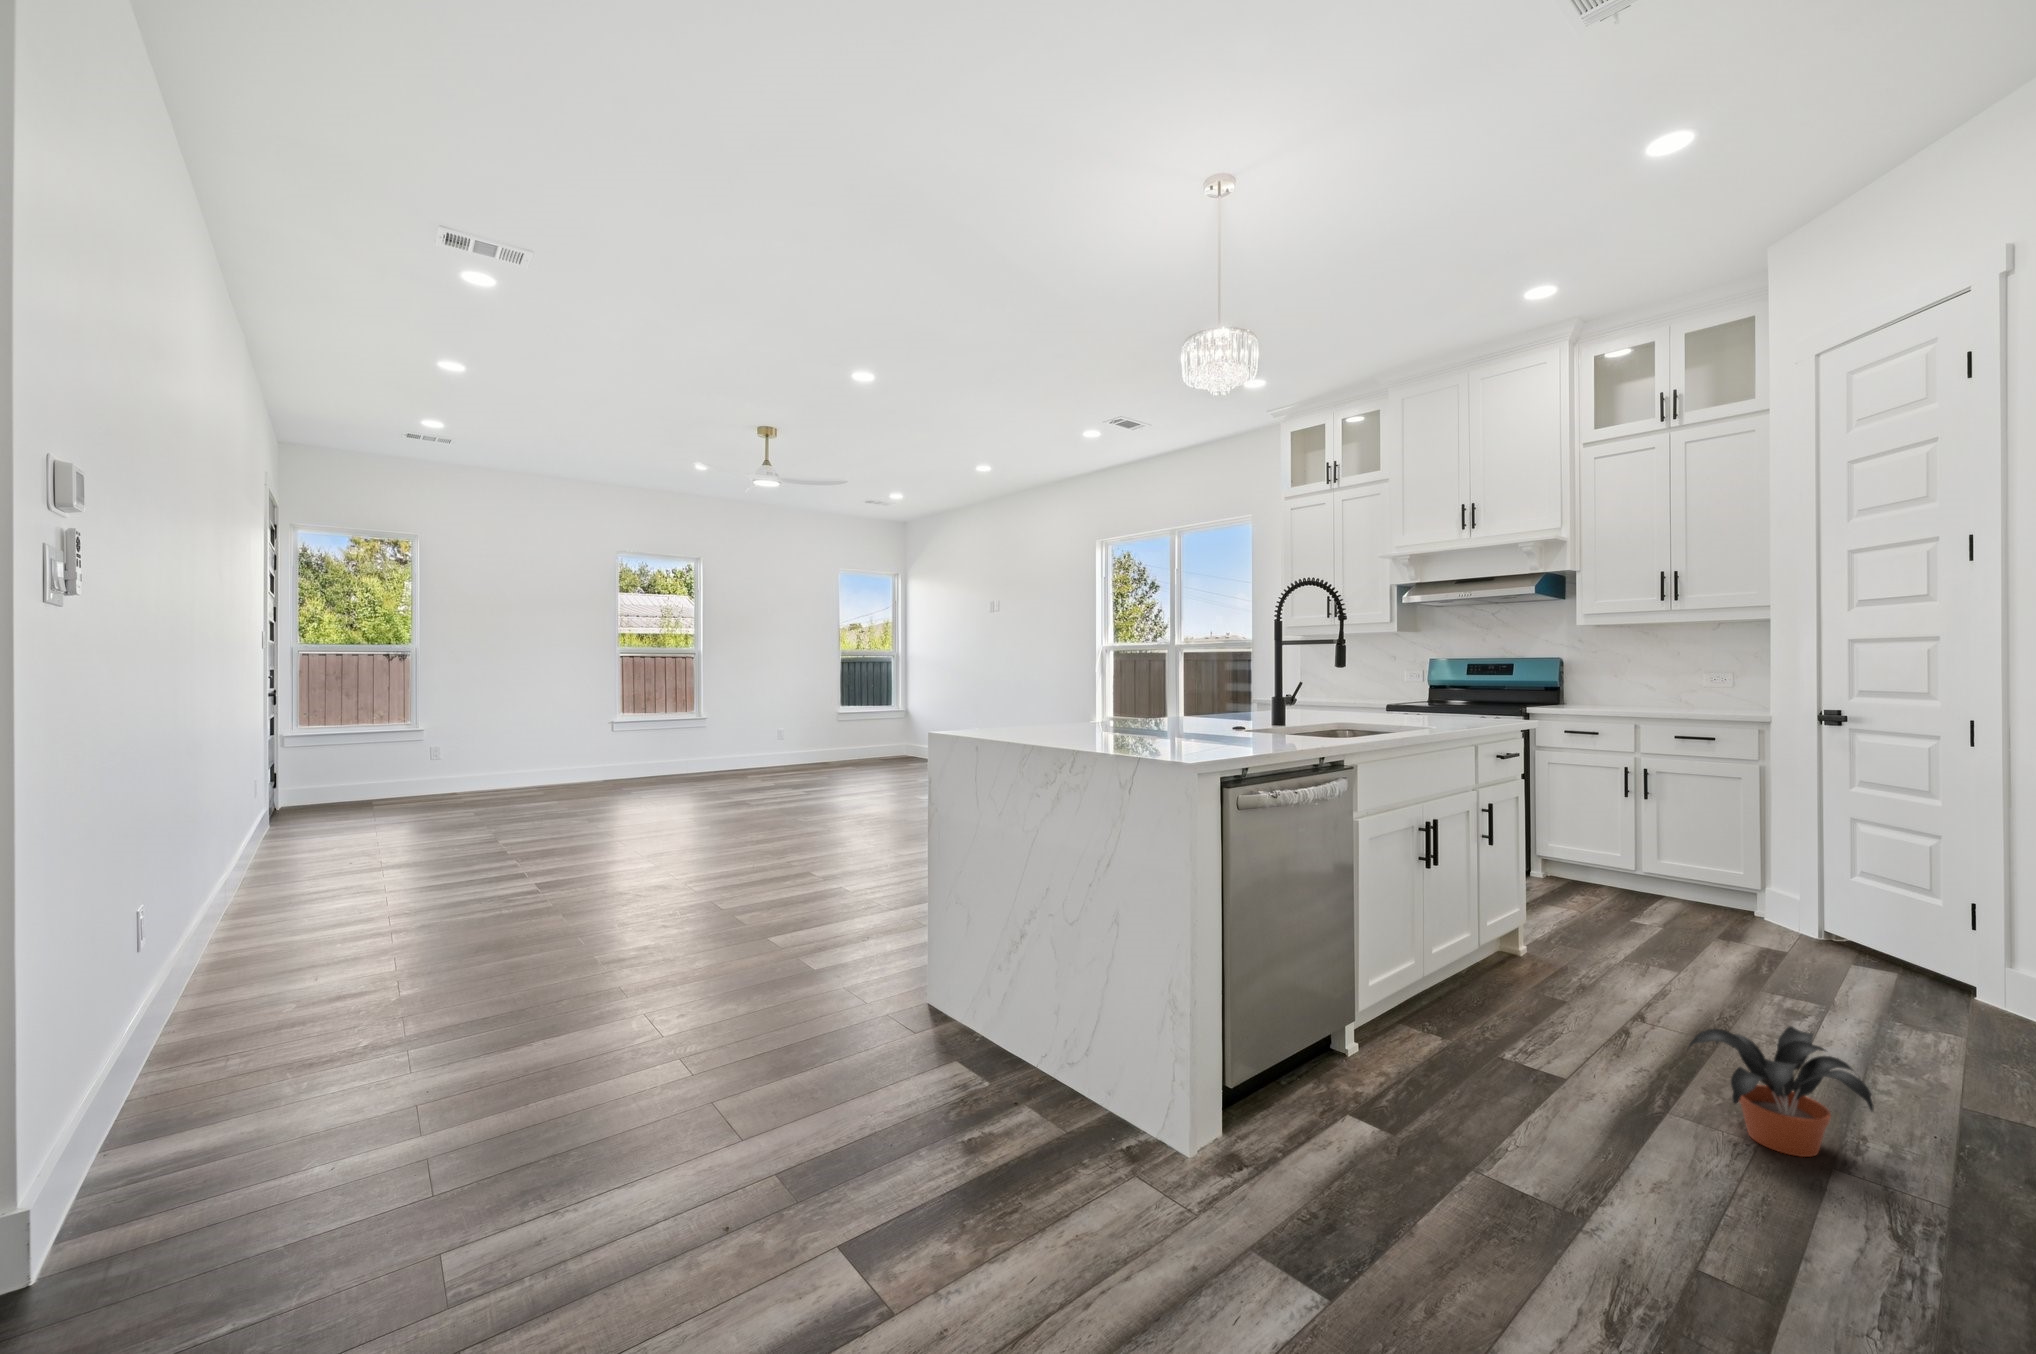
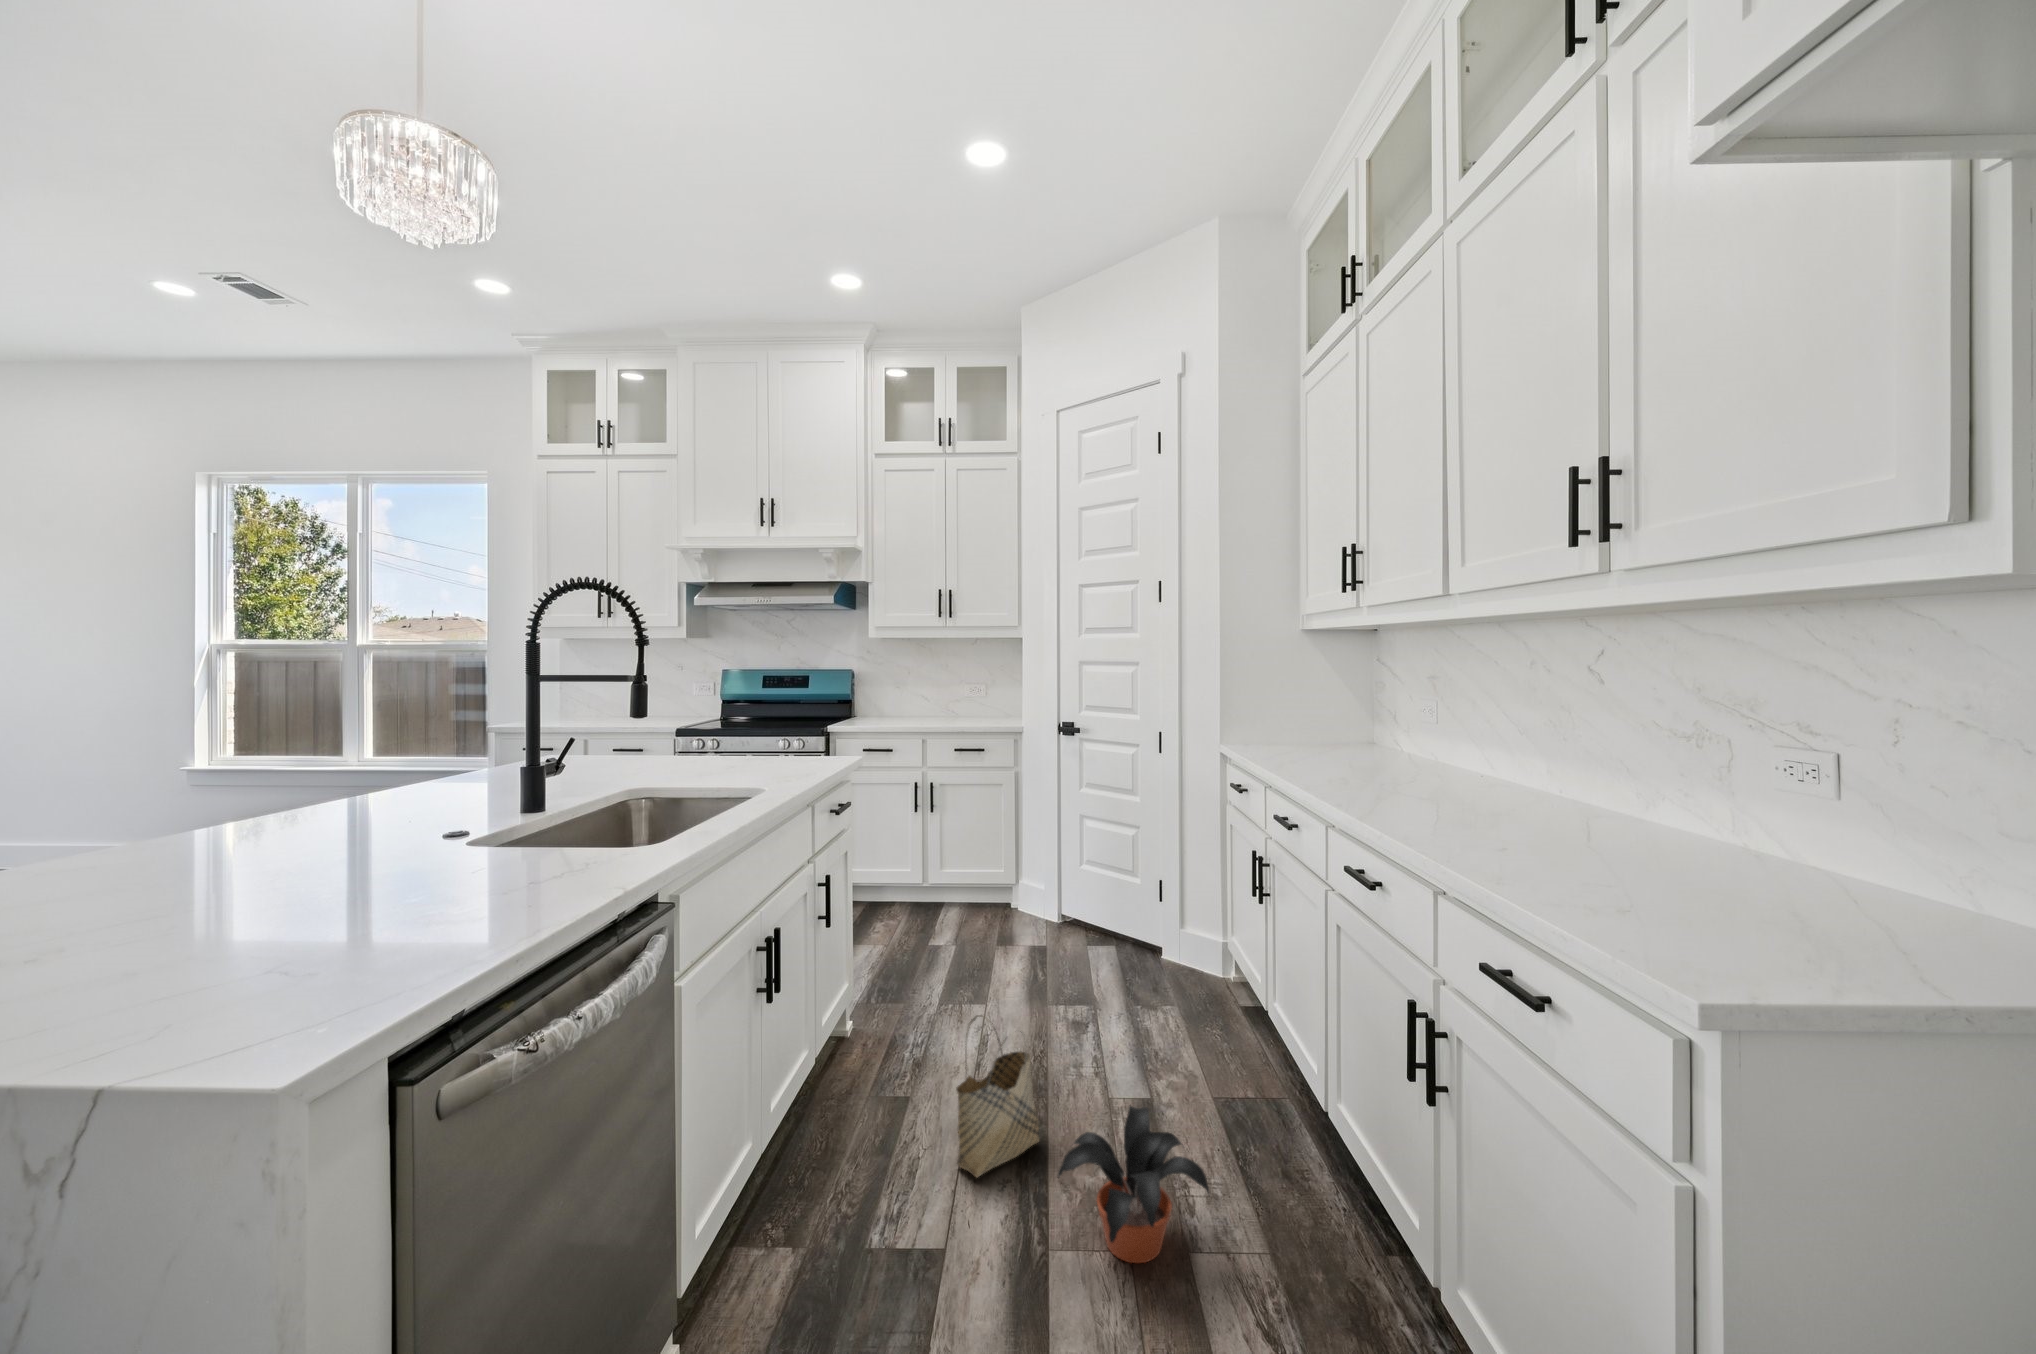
woven basket: none [1600,927,1700,1060] -> present [956,1015,1039,1177]

